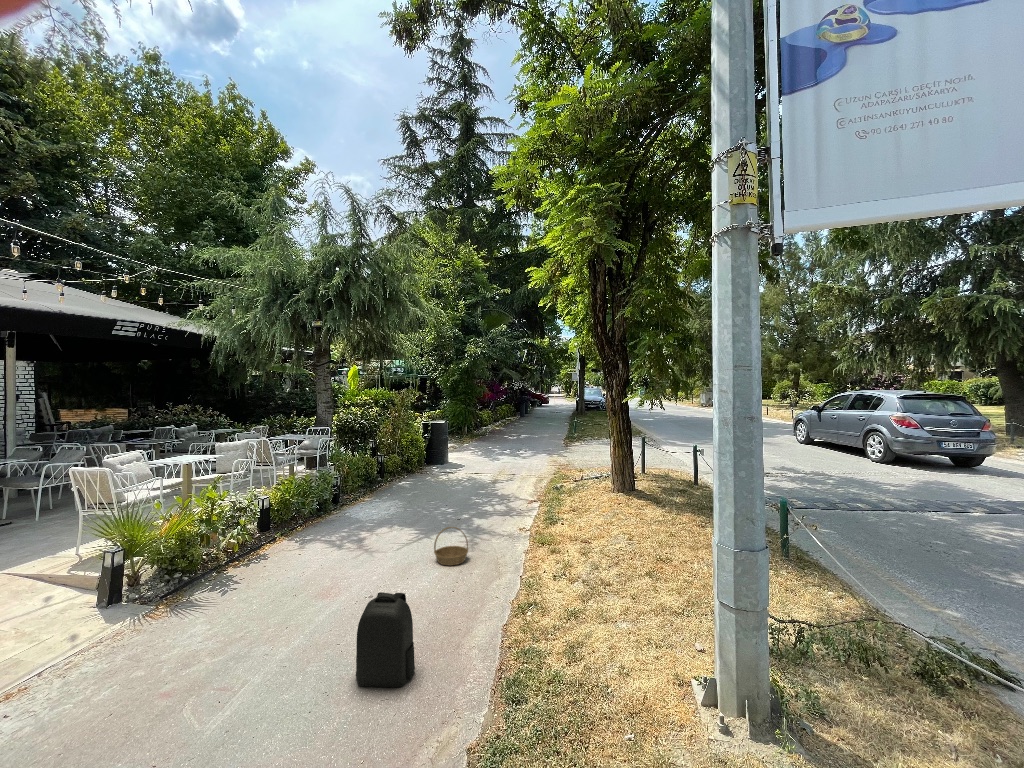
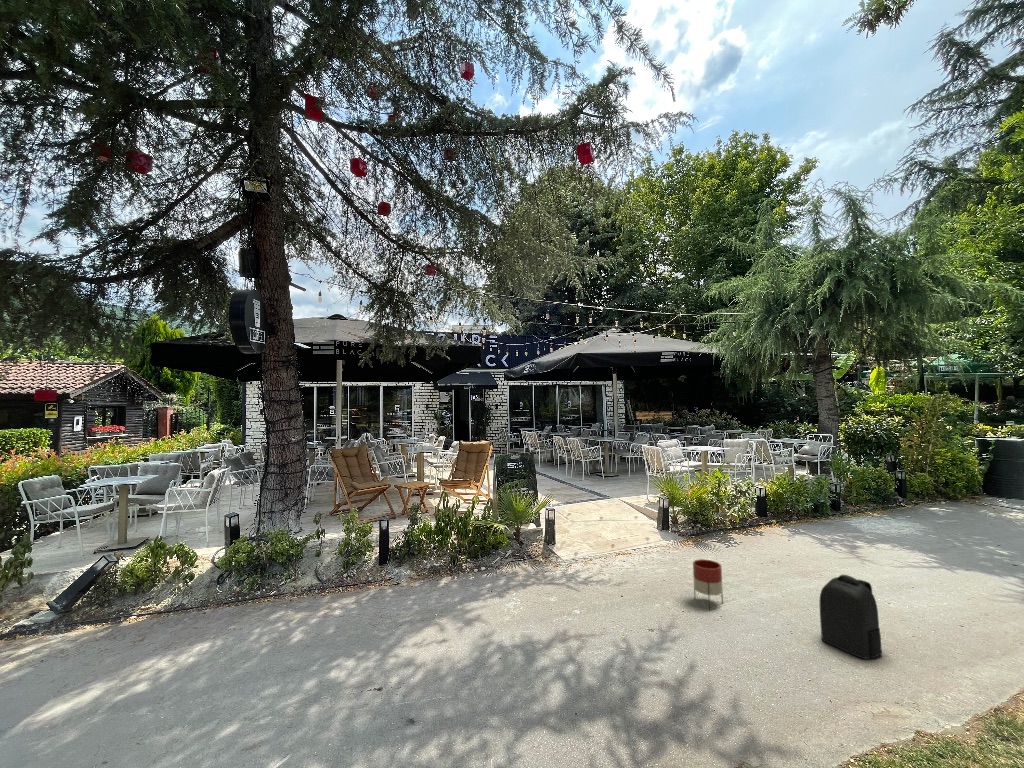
basket: present [434,527,468,566] -> none [939,549,993,594]
planter: none [176,634,226,720] -> present [693,559,723,610]

